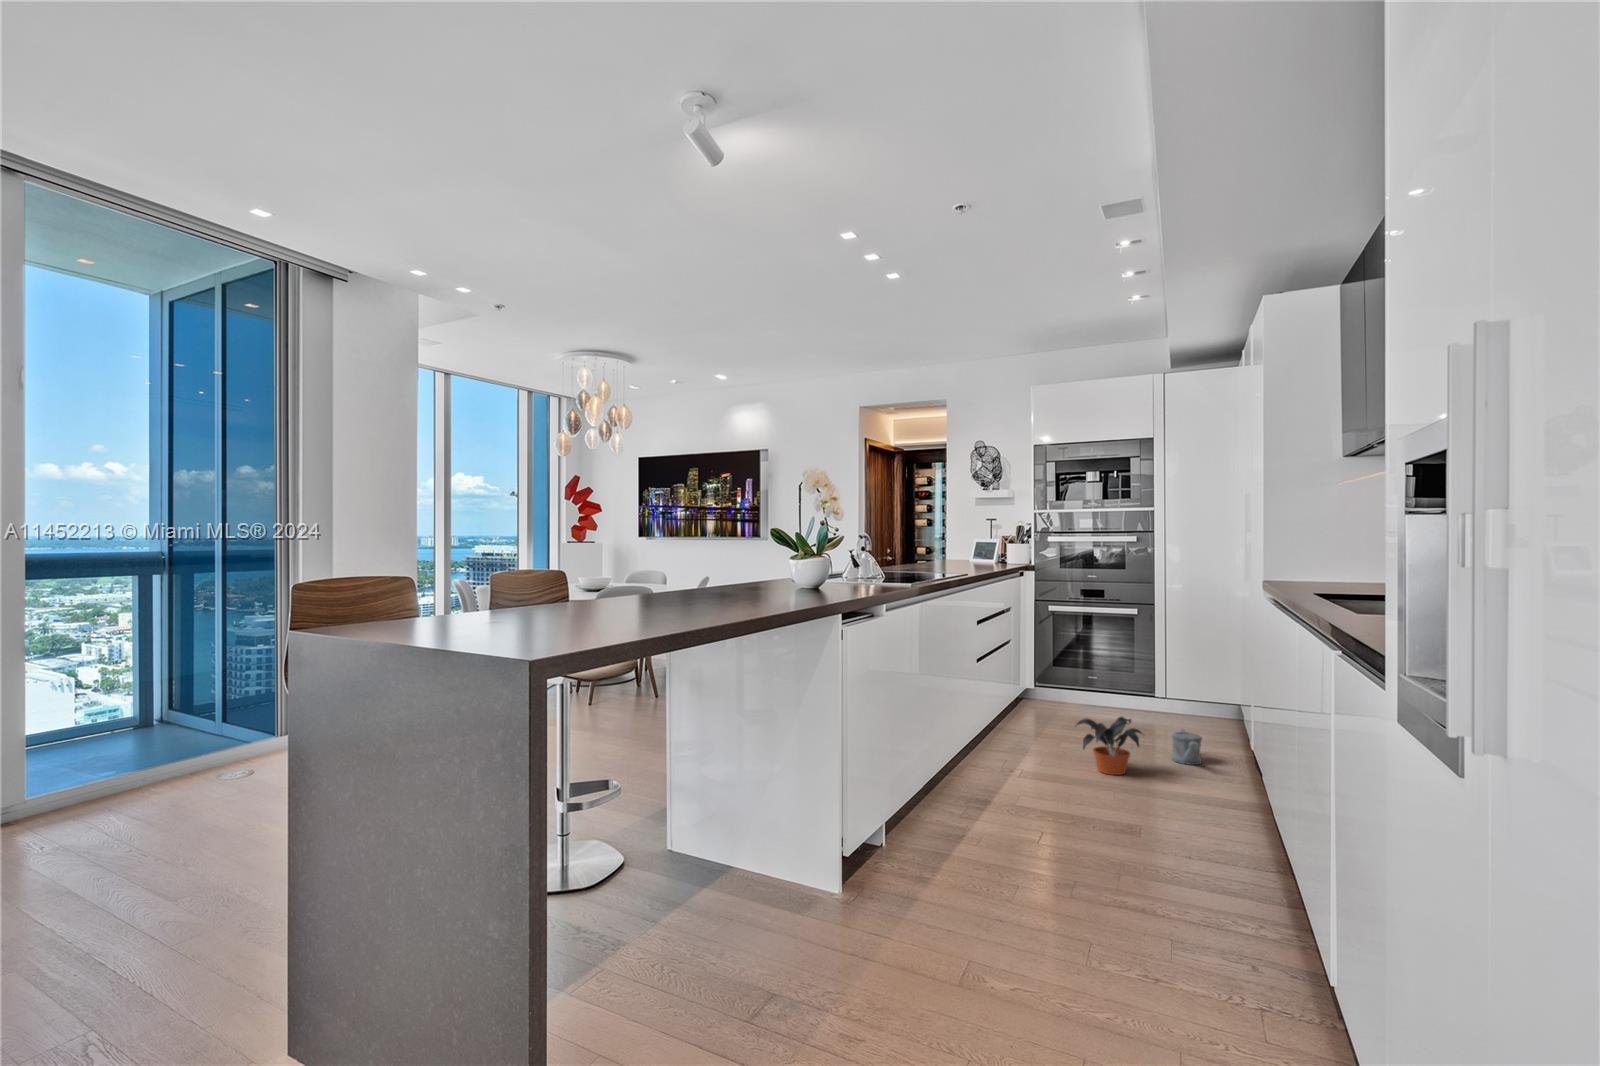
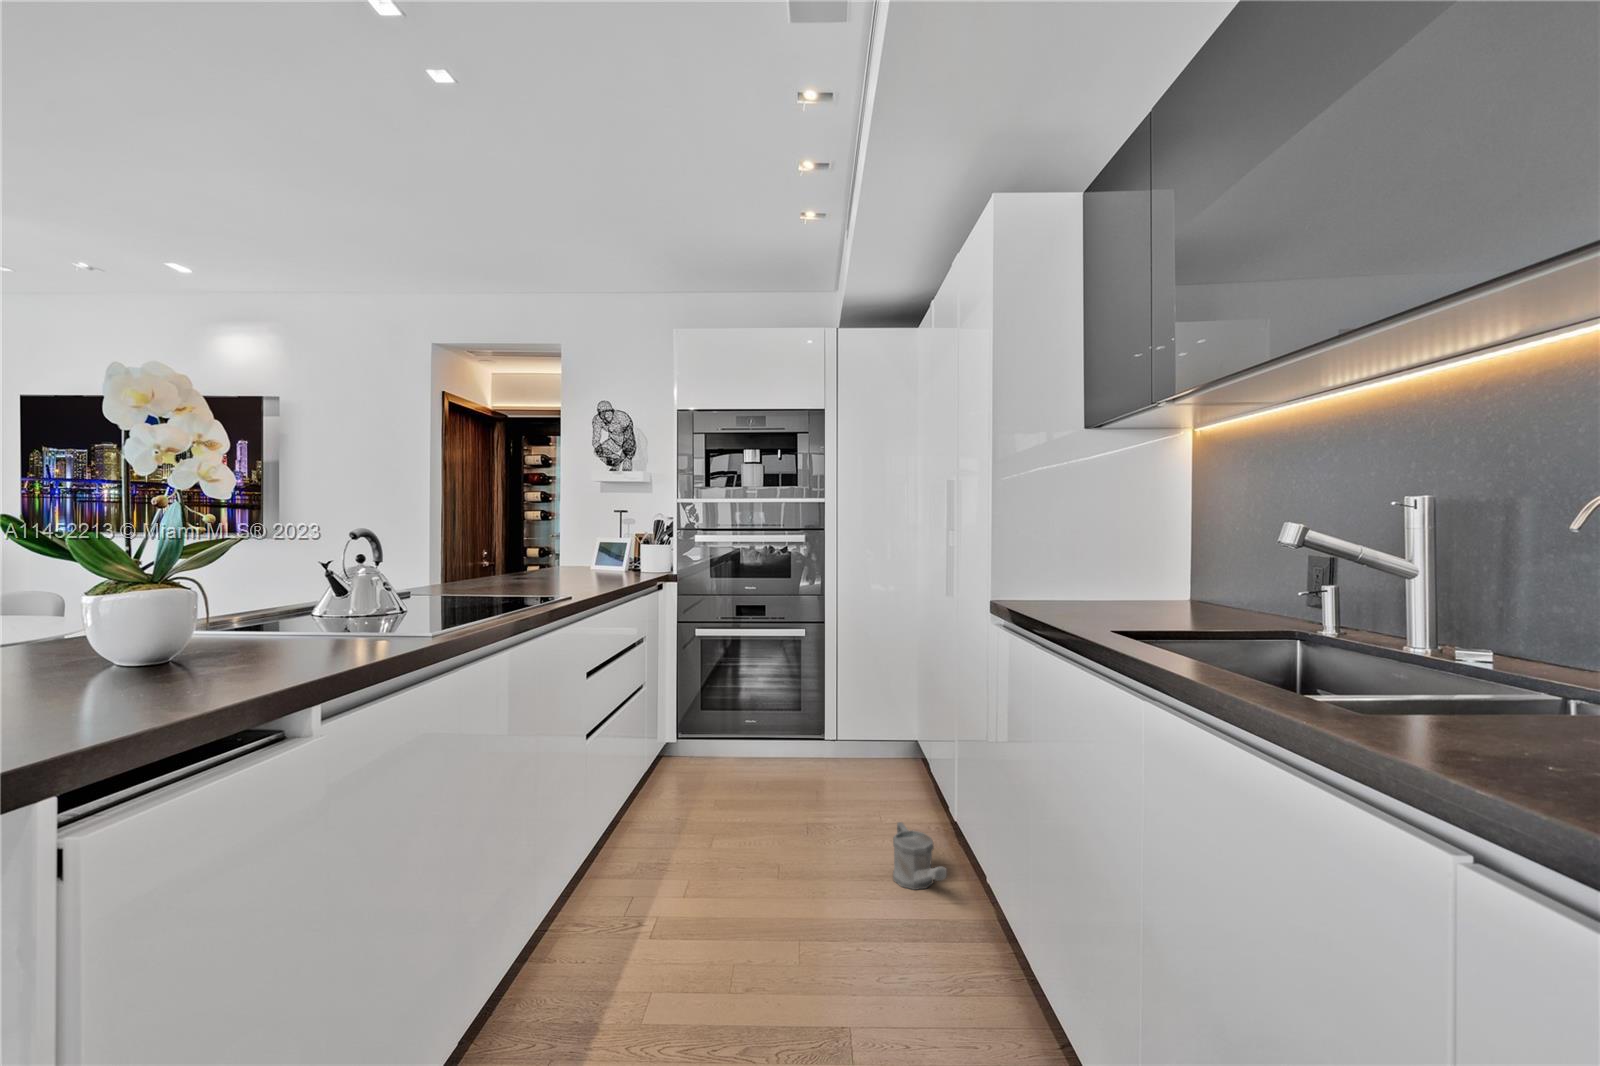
potted plant: present [1077,717,1142,775] -> none [760,841,878,965]

